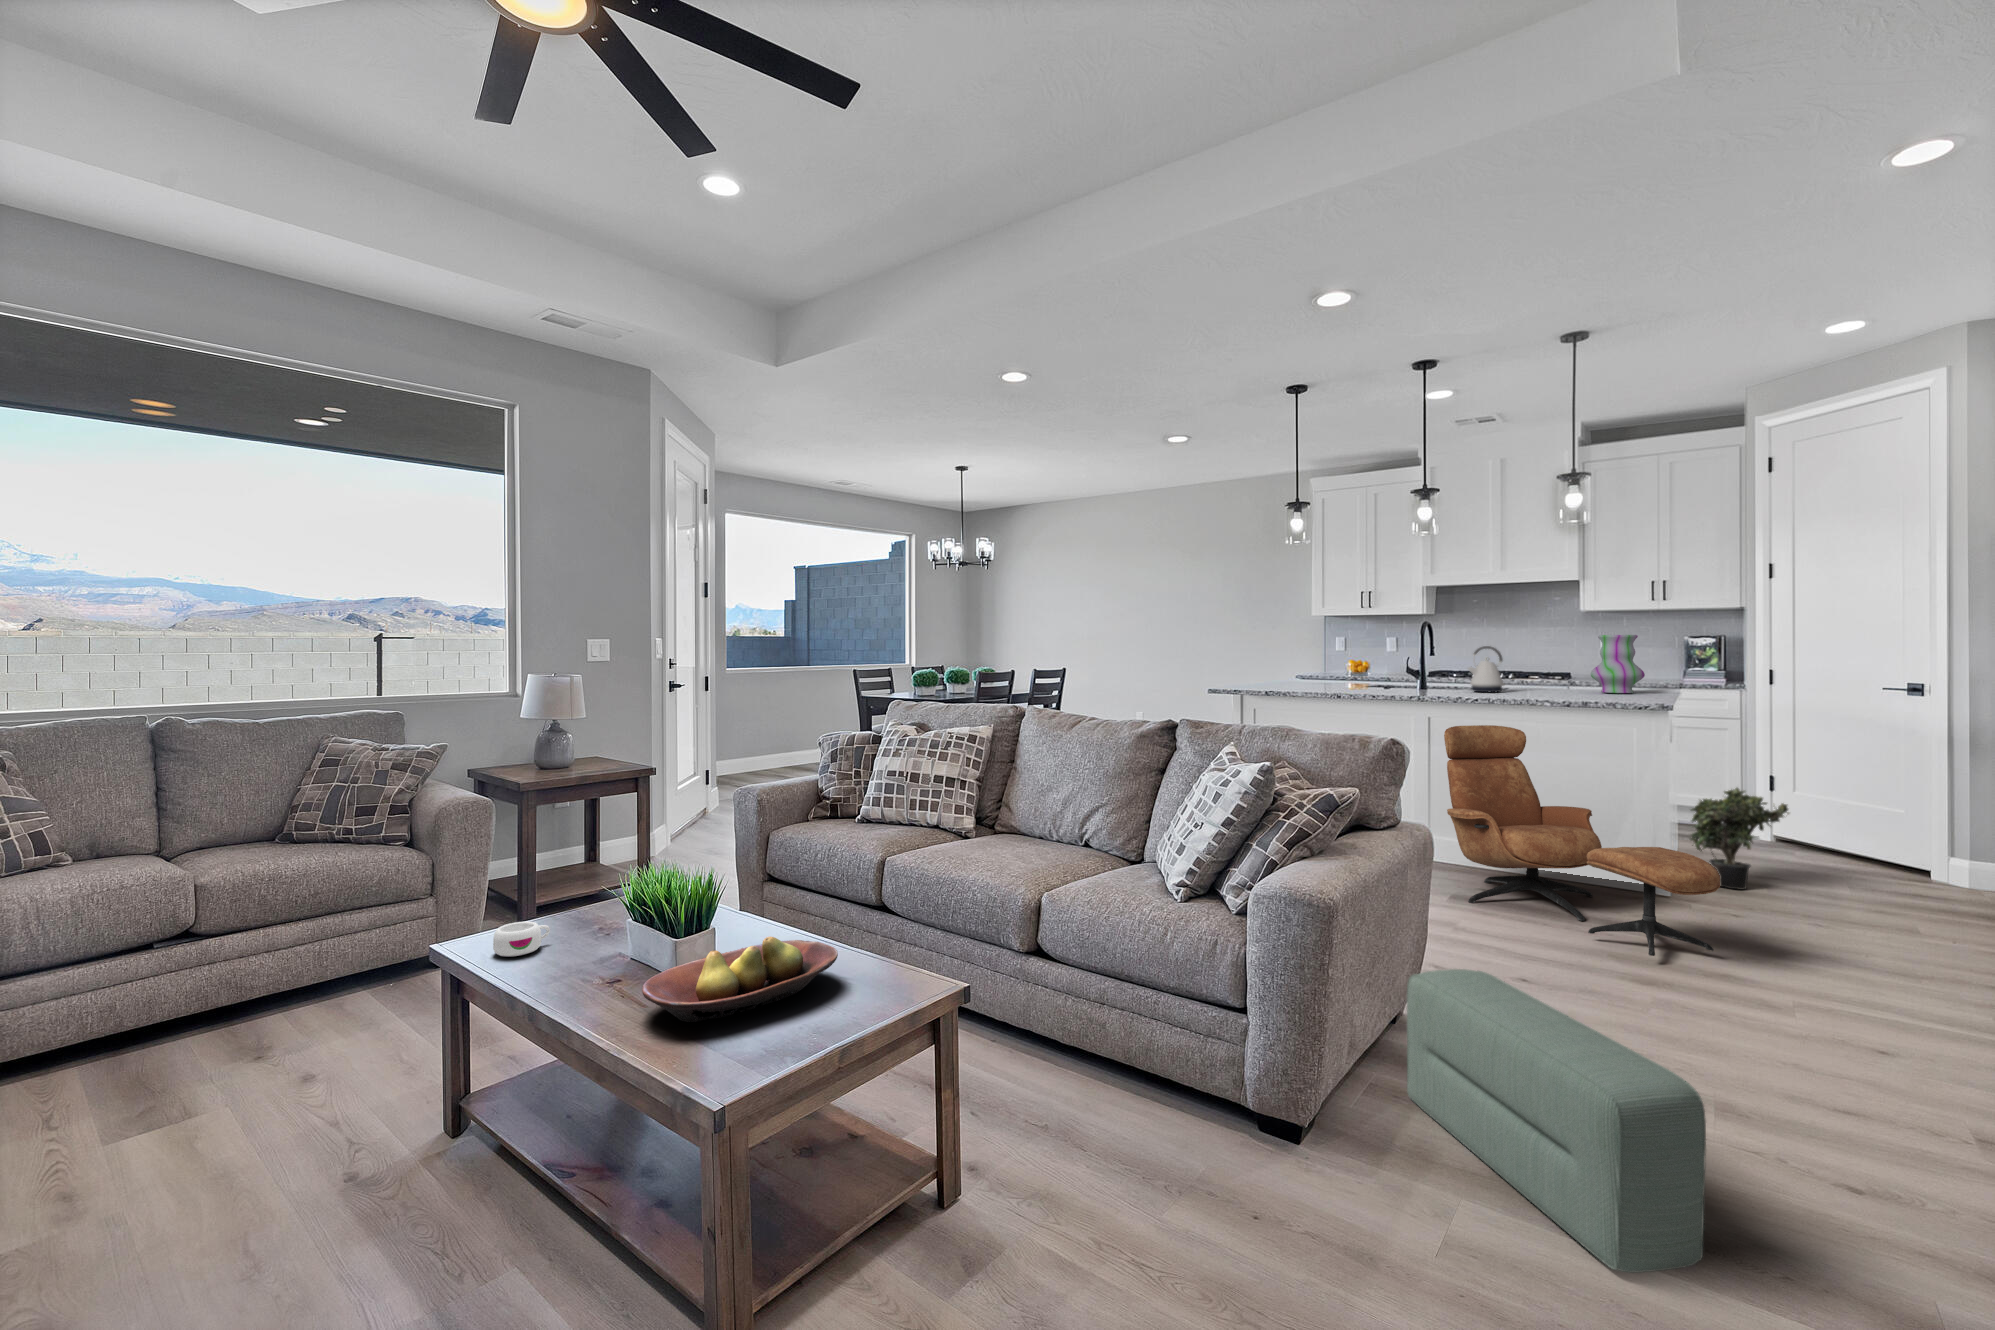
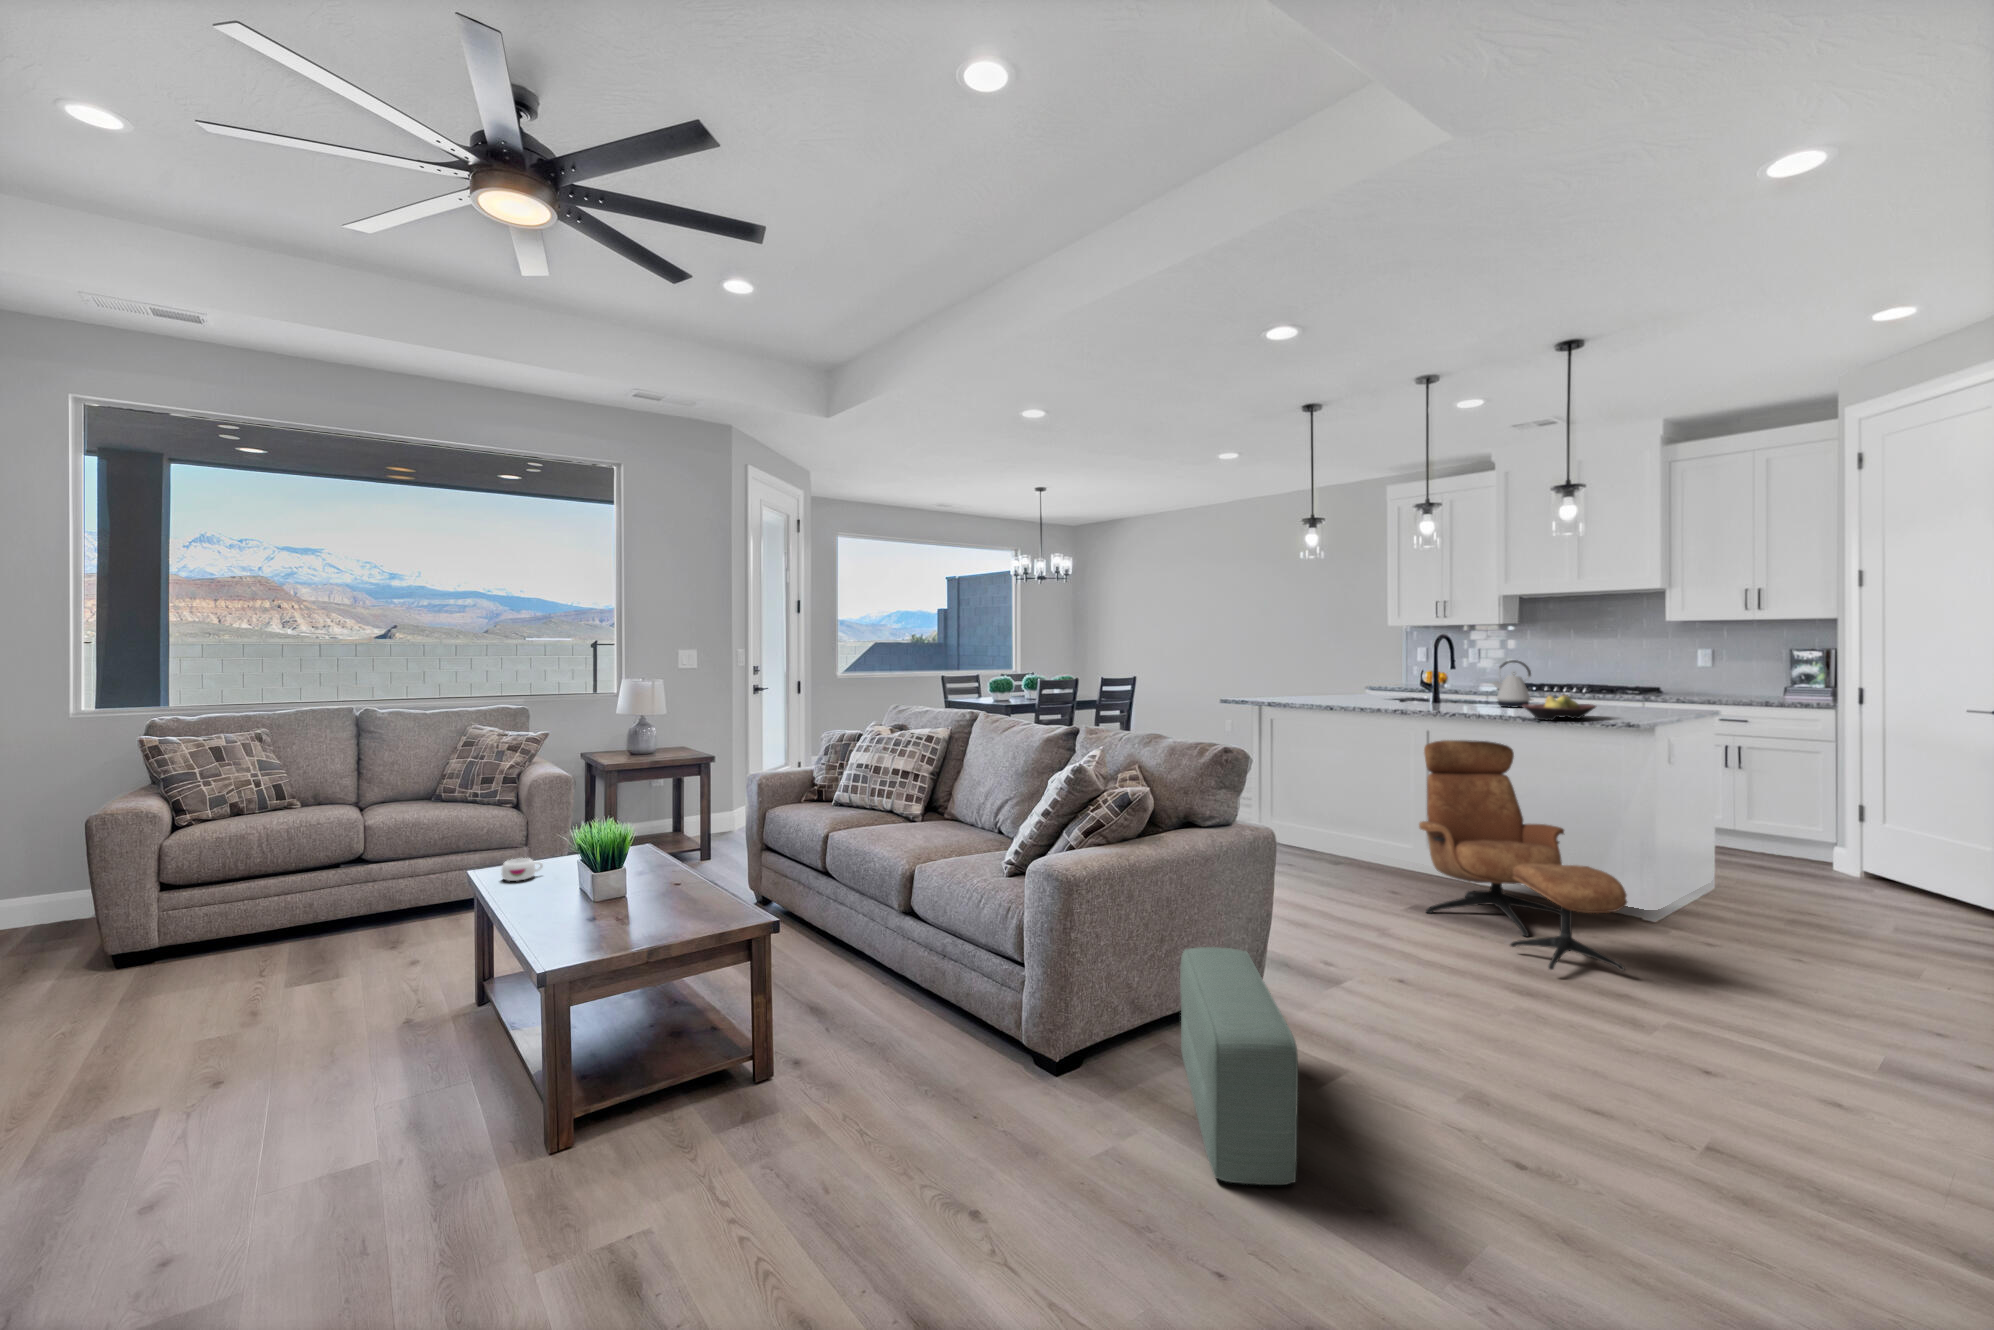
vase: present [1590,635,1645,693] -> none [1622,650,1680,711]
potted plant: present [1690,788,1789,890] -> none [1696,813,1806,921]
fruit bowl: present [642,937,838,1022] -> present [1522,695,1596,720]

